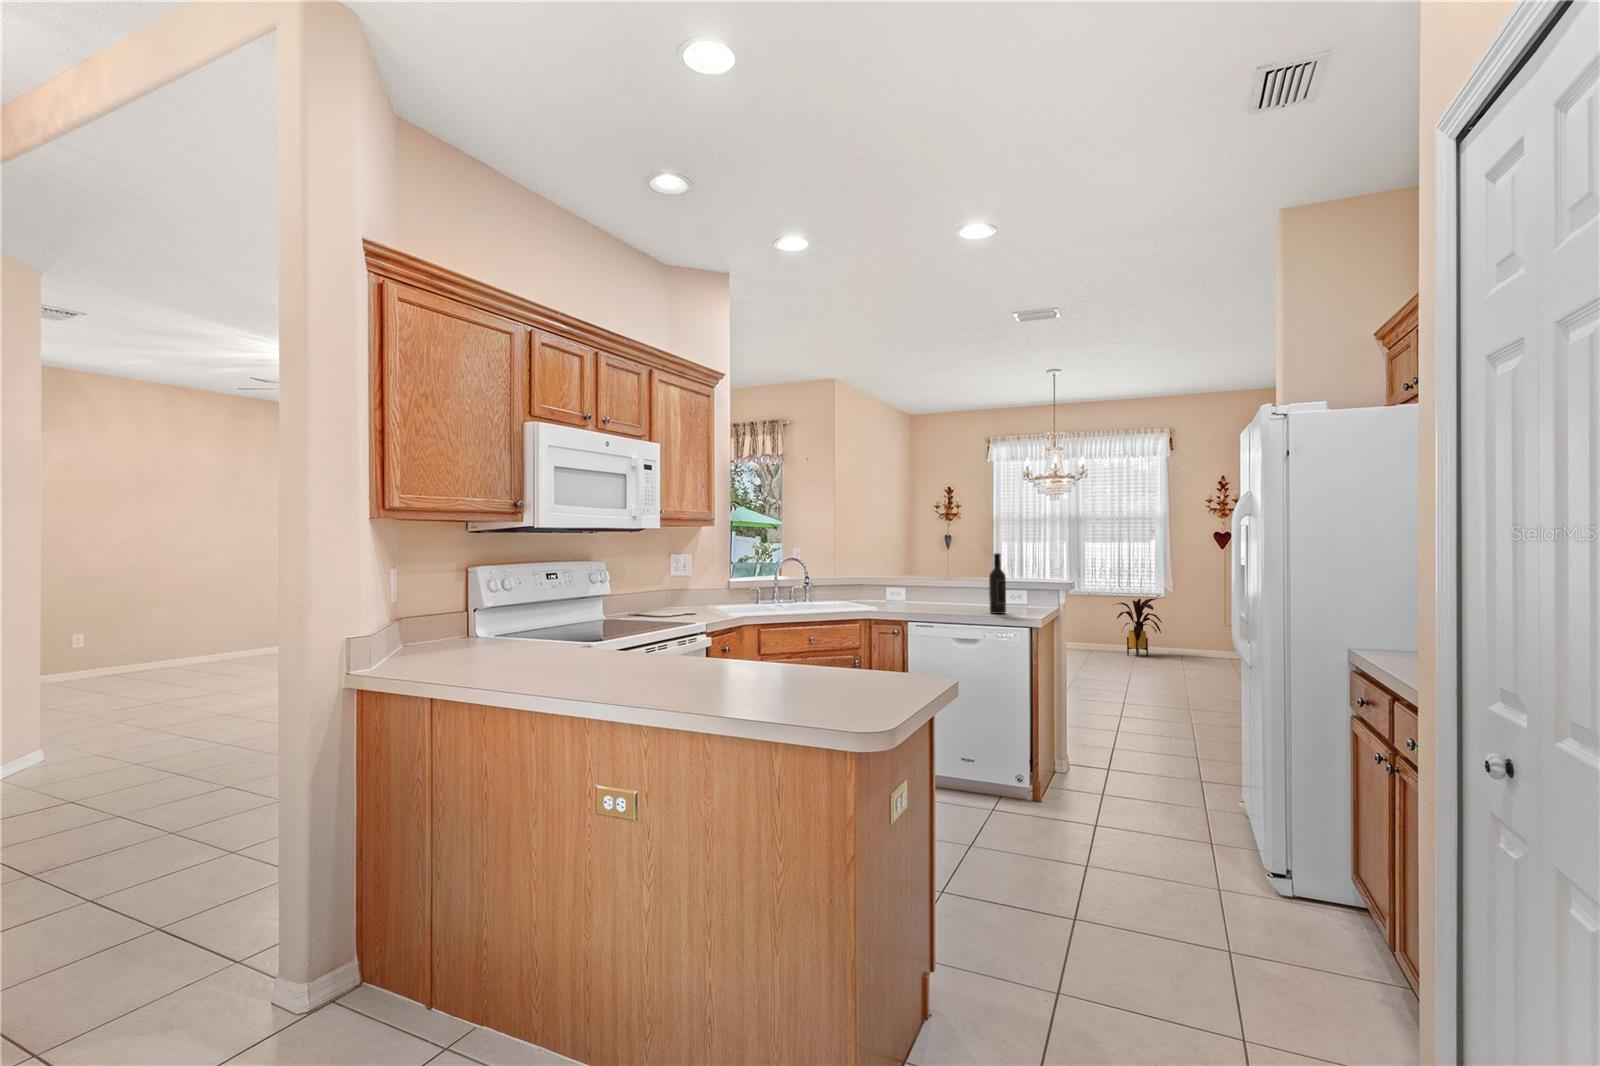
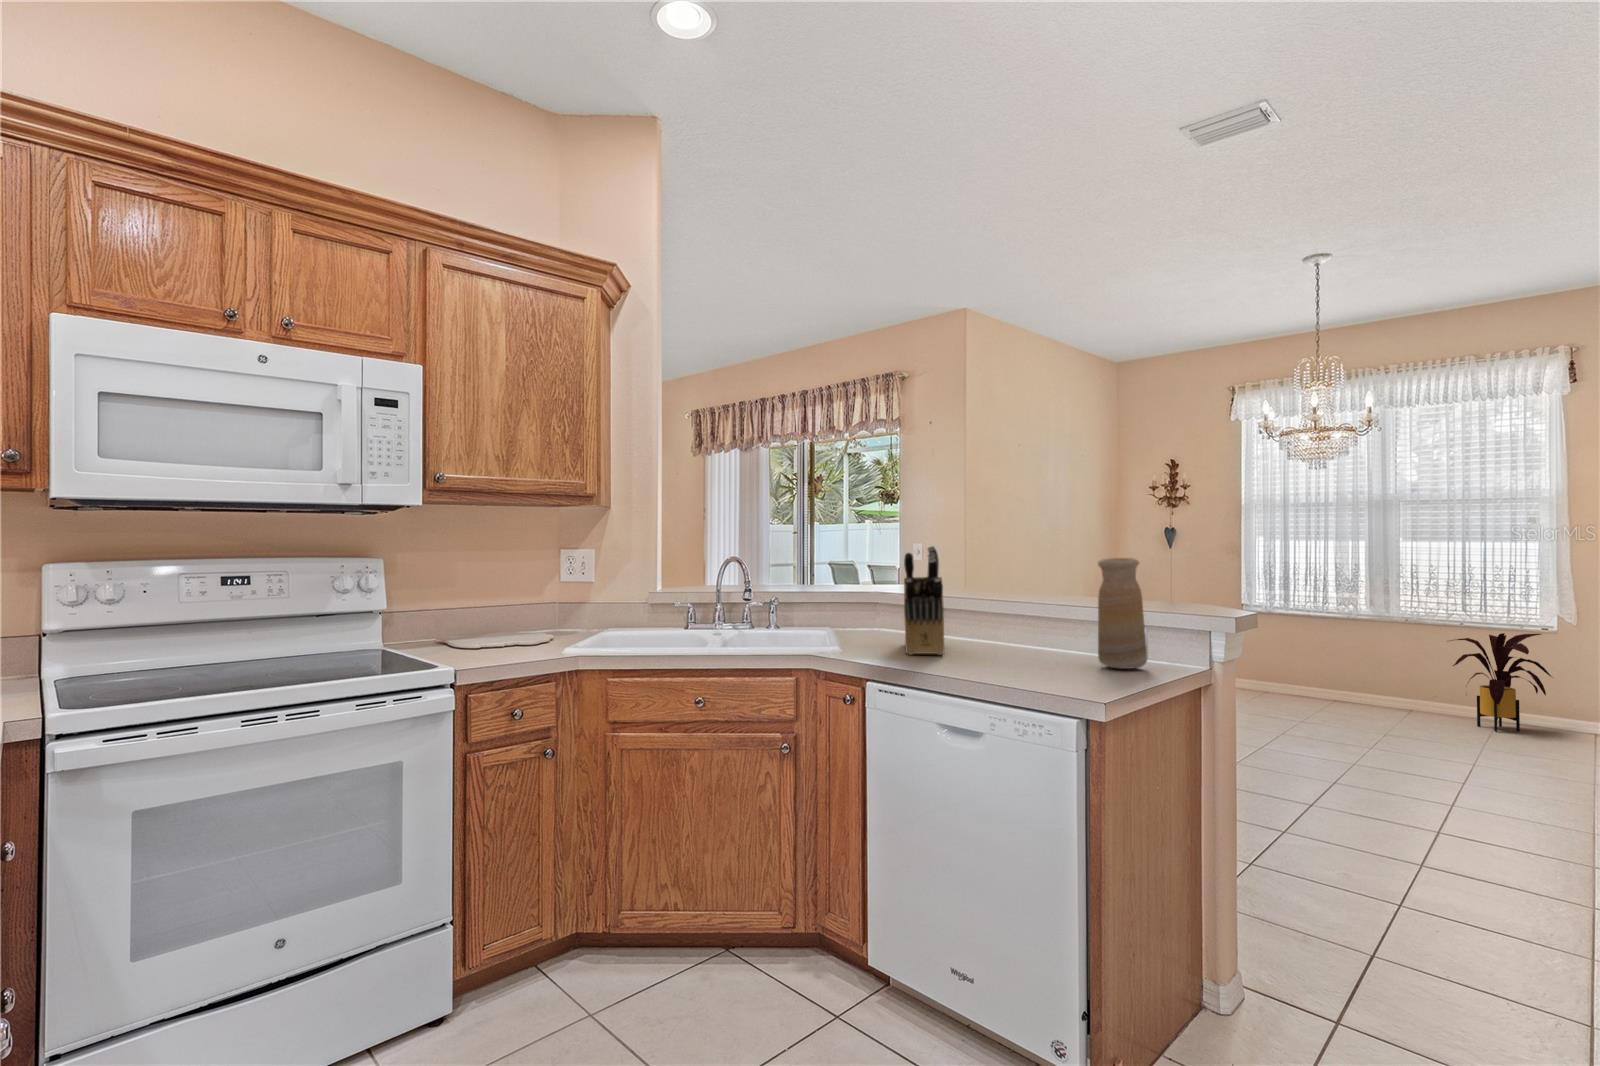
knife block: none [900,551,939,609] -> present [904,546,944,655]
wine bottle: present [989,553,1006,614] -> none [1026,551,1062,676]
vase: none [1013,556,1036,610] -> present [1098,558,1147,669]

